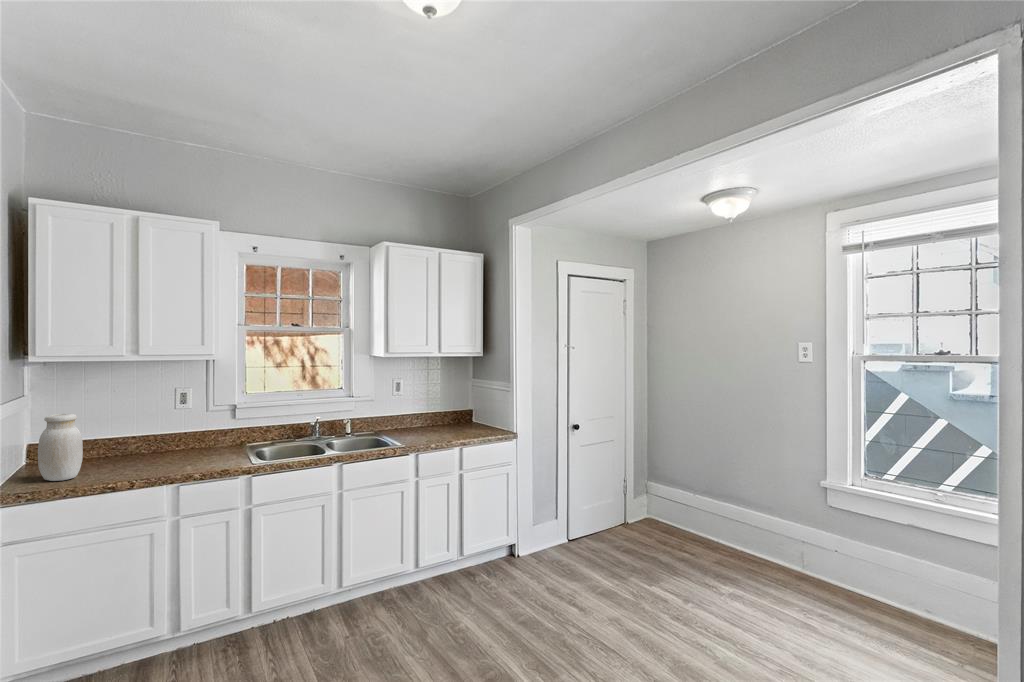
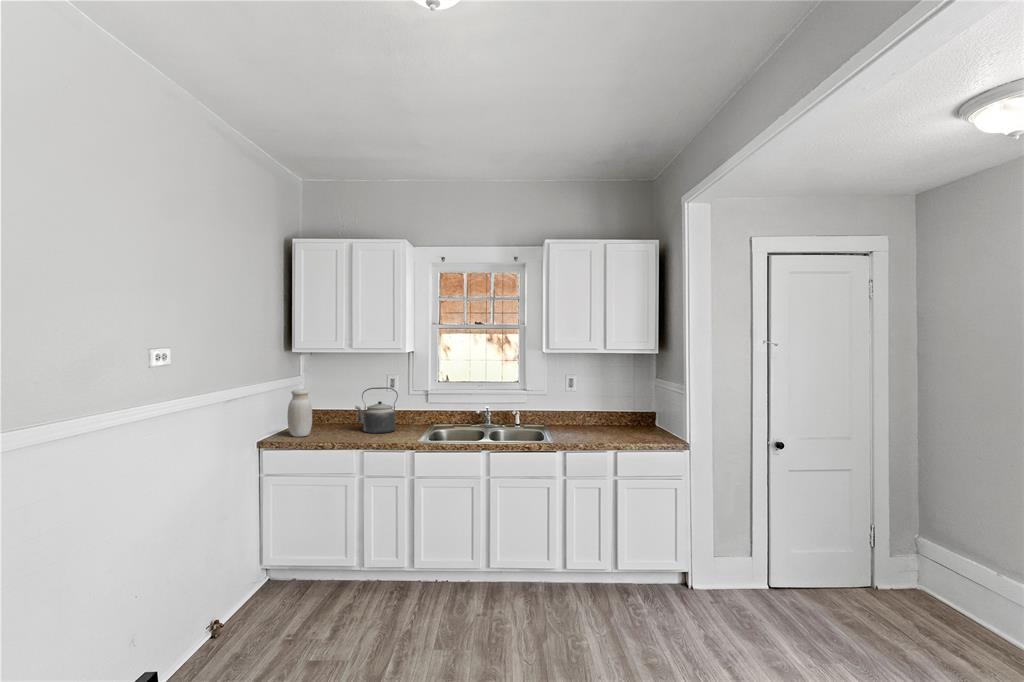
kettle: none [143,403,203,462] -> present [355,387,398,433]

